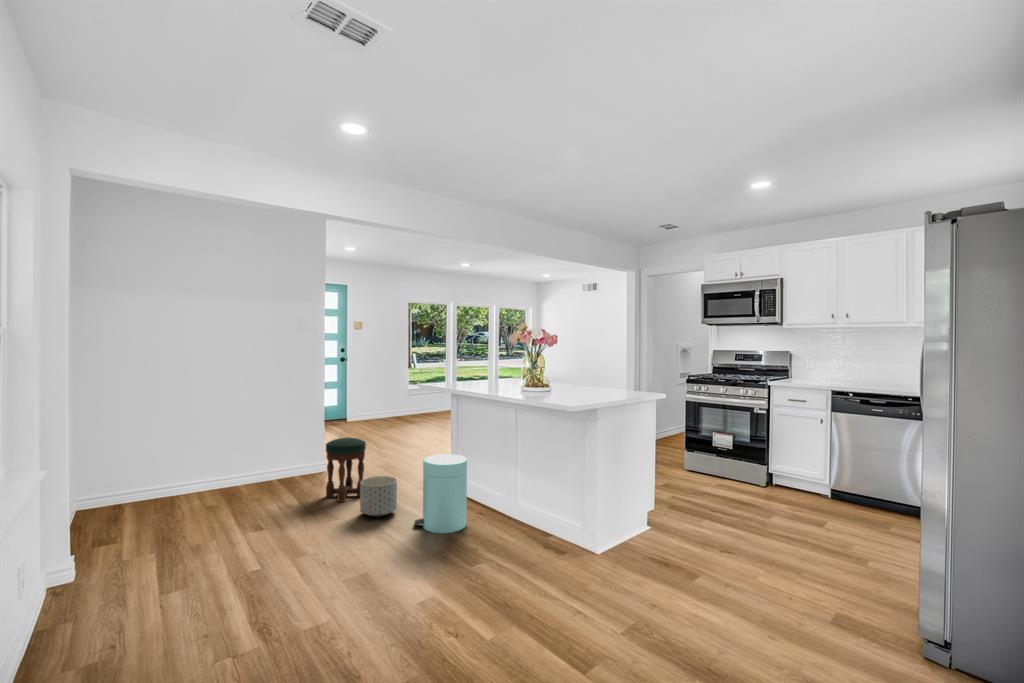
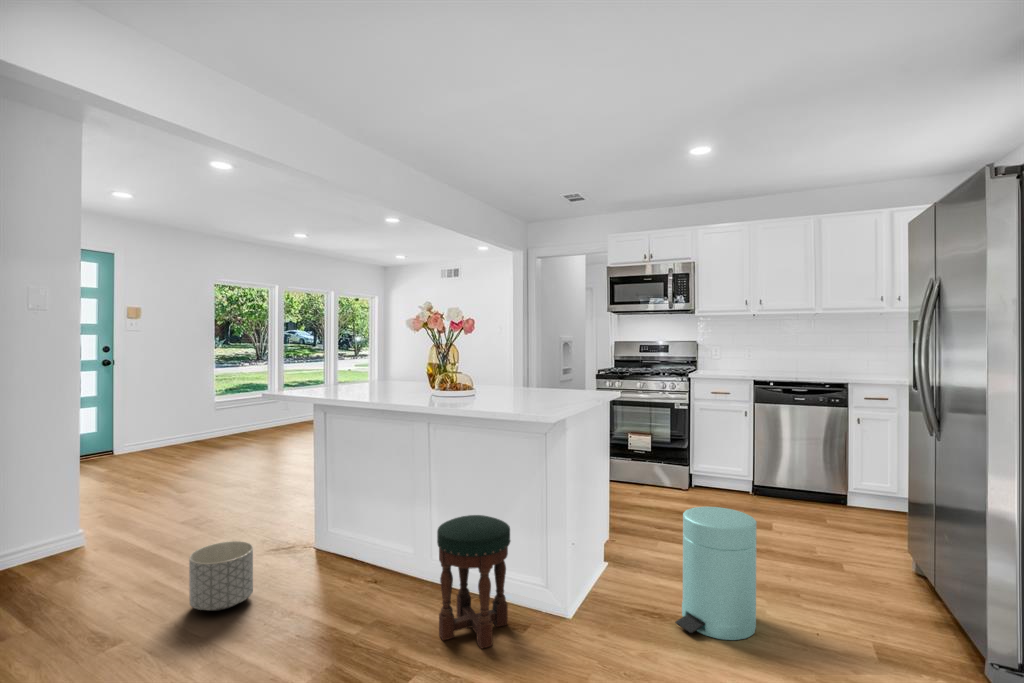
stool: present [326,438,366,502] -> present [437,515,510,649]
trash can: present [414,454,467,533] -> present [676,507,757,640]

